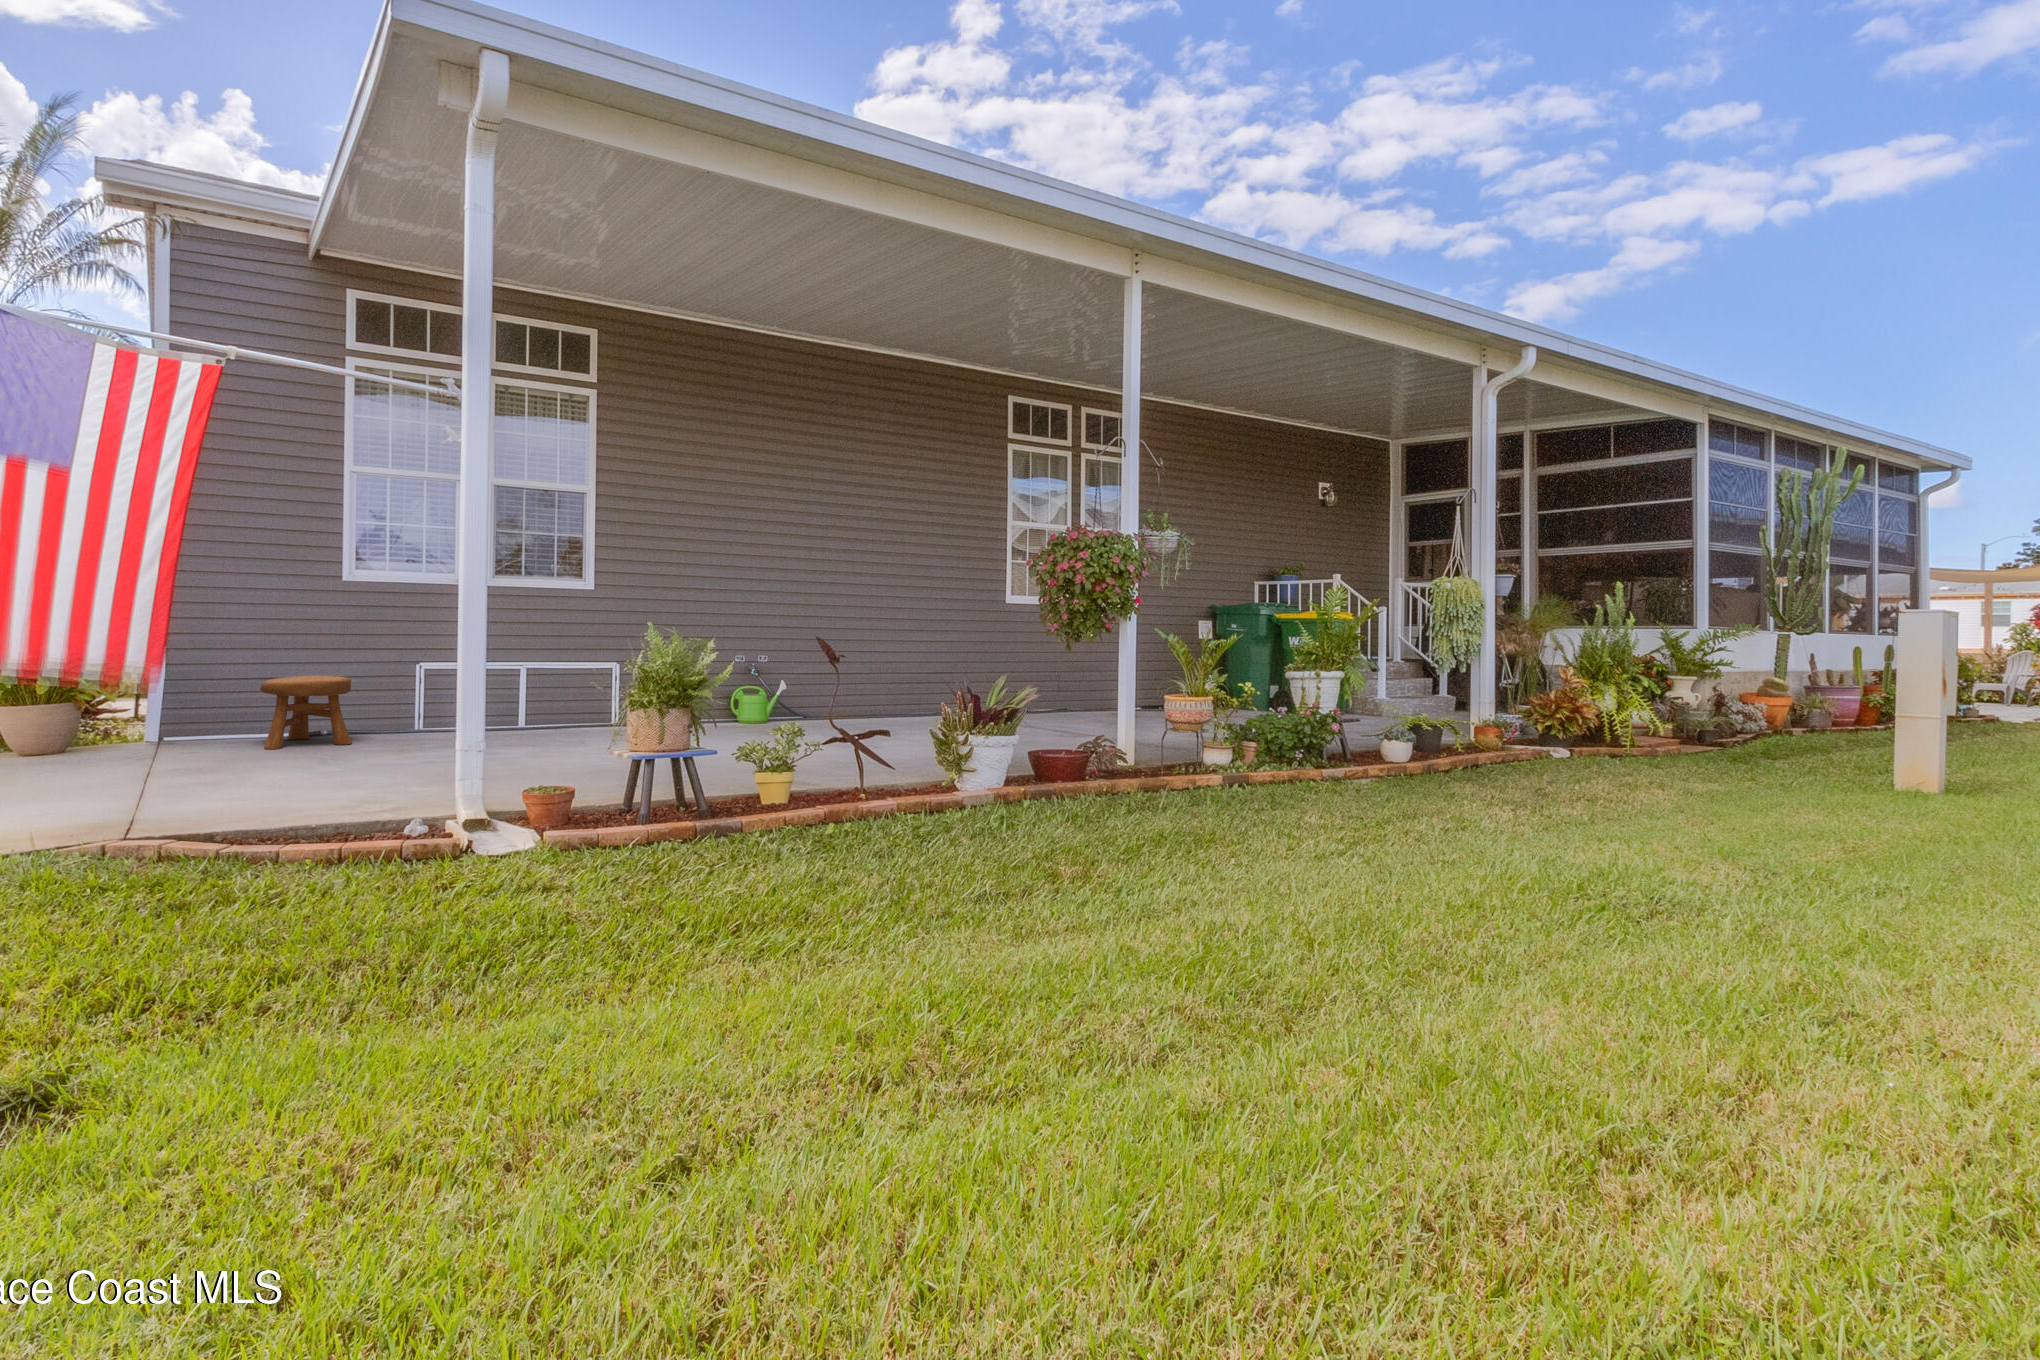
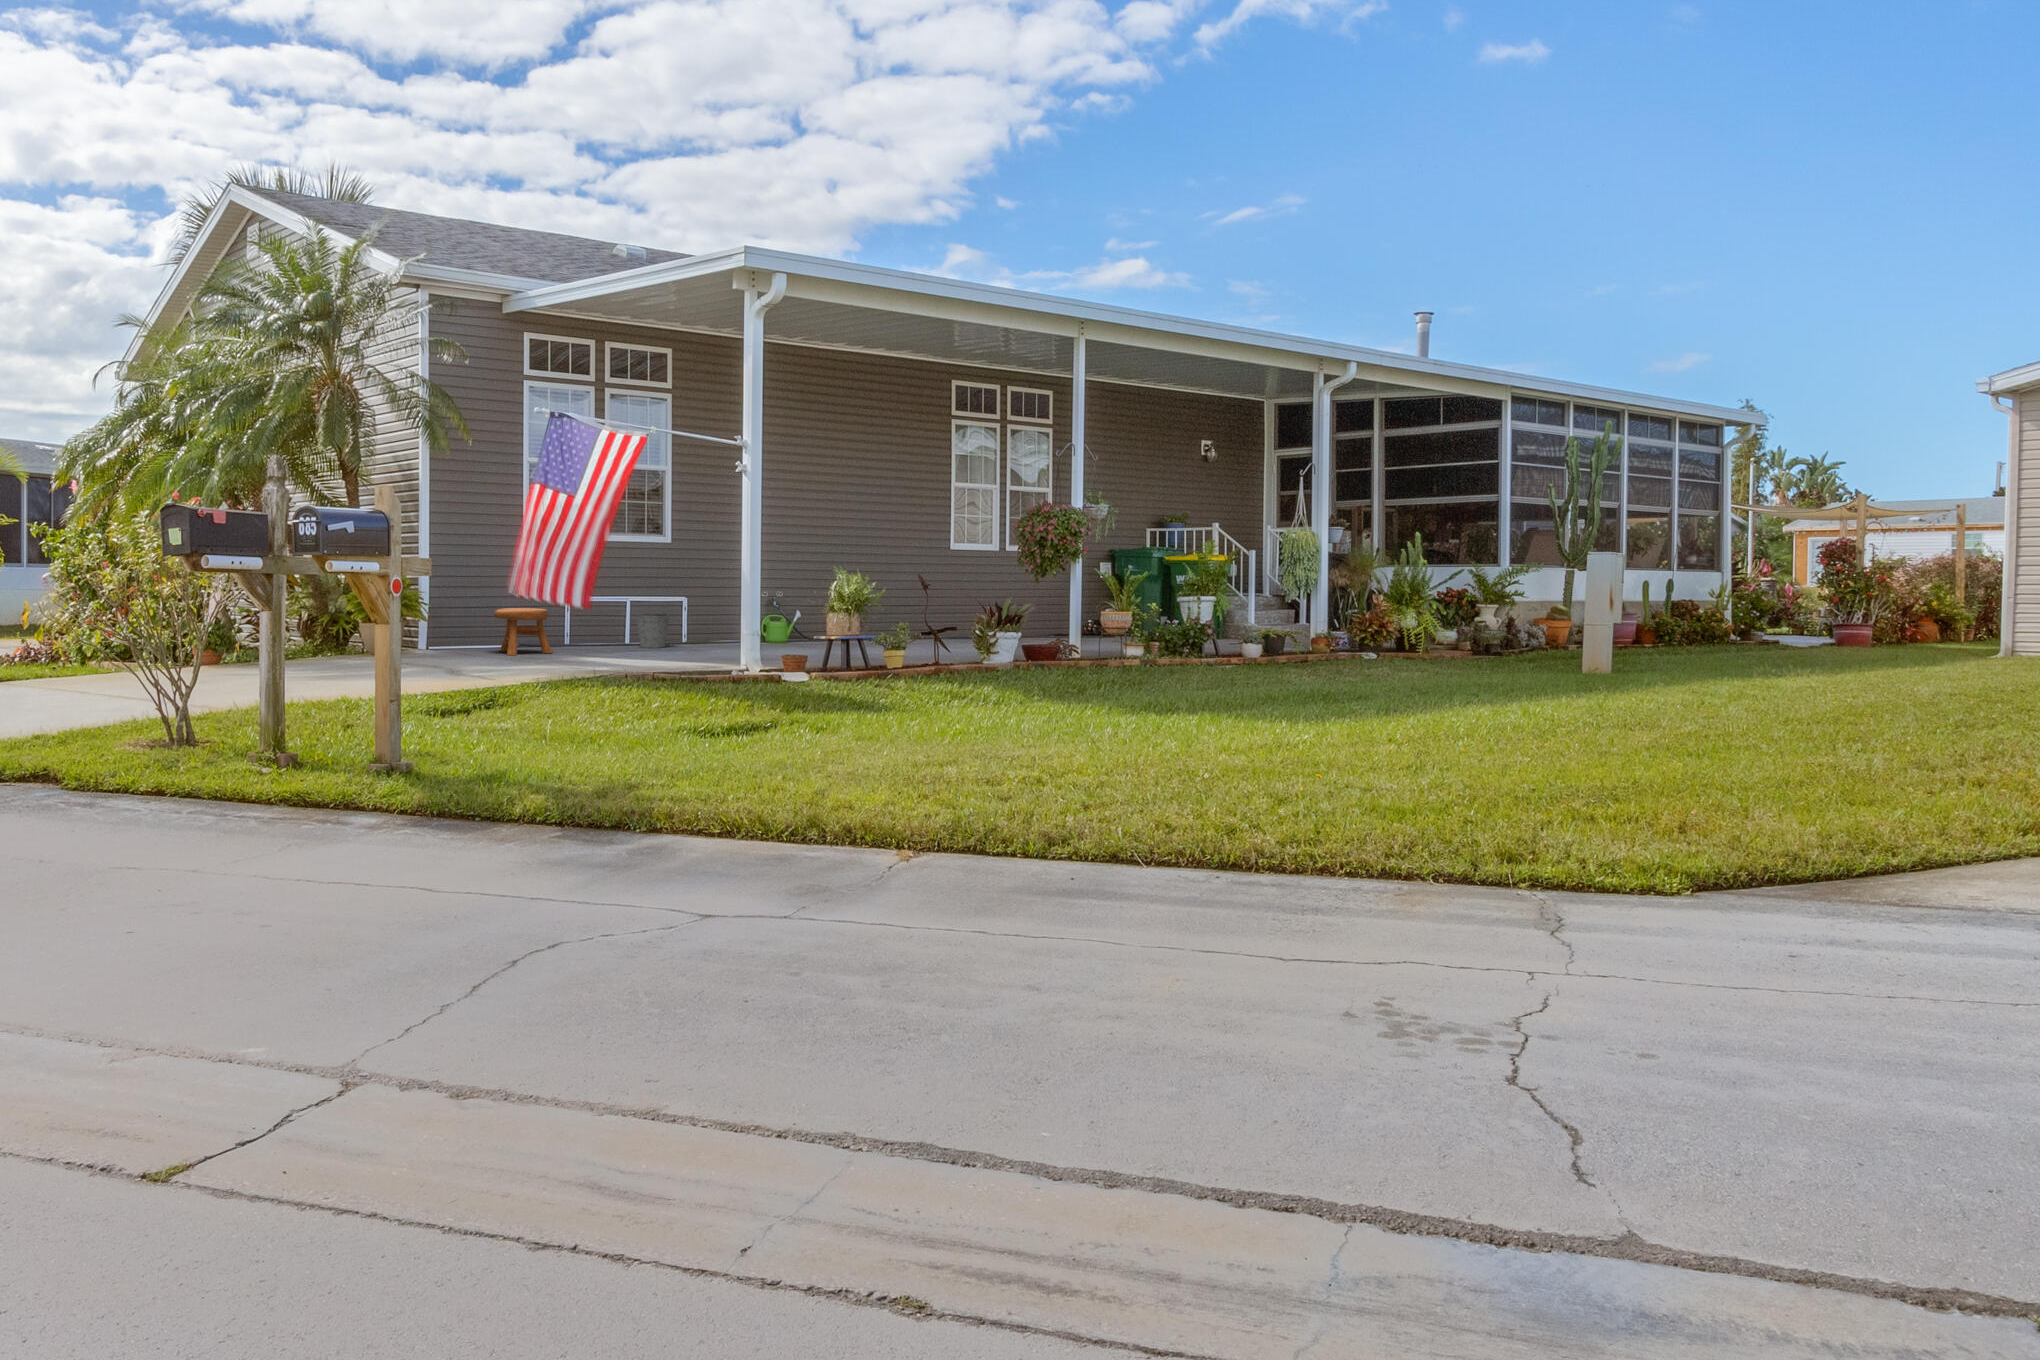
bucket: none [524,682,574,731] -> present [636,613,669,648]

